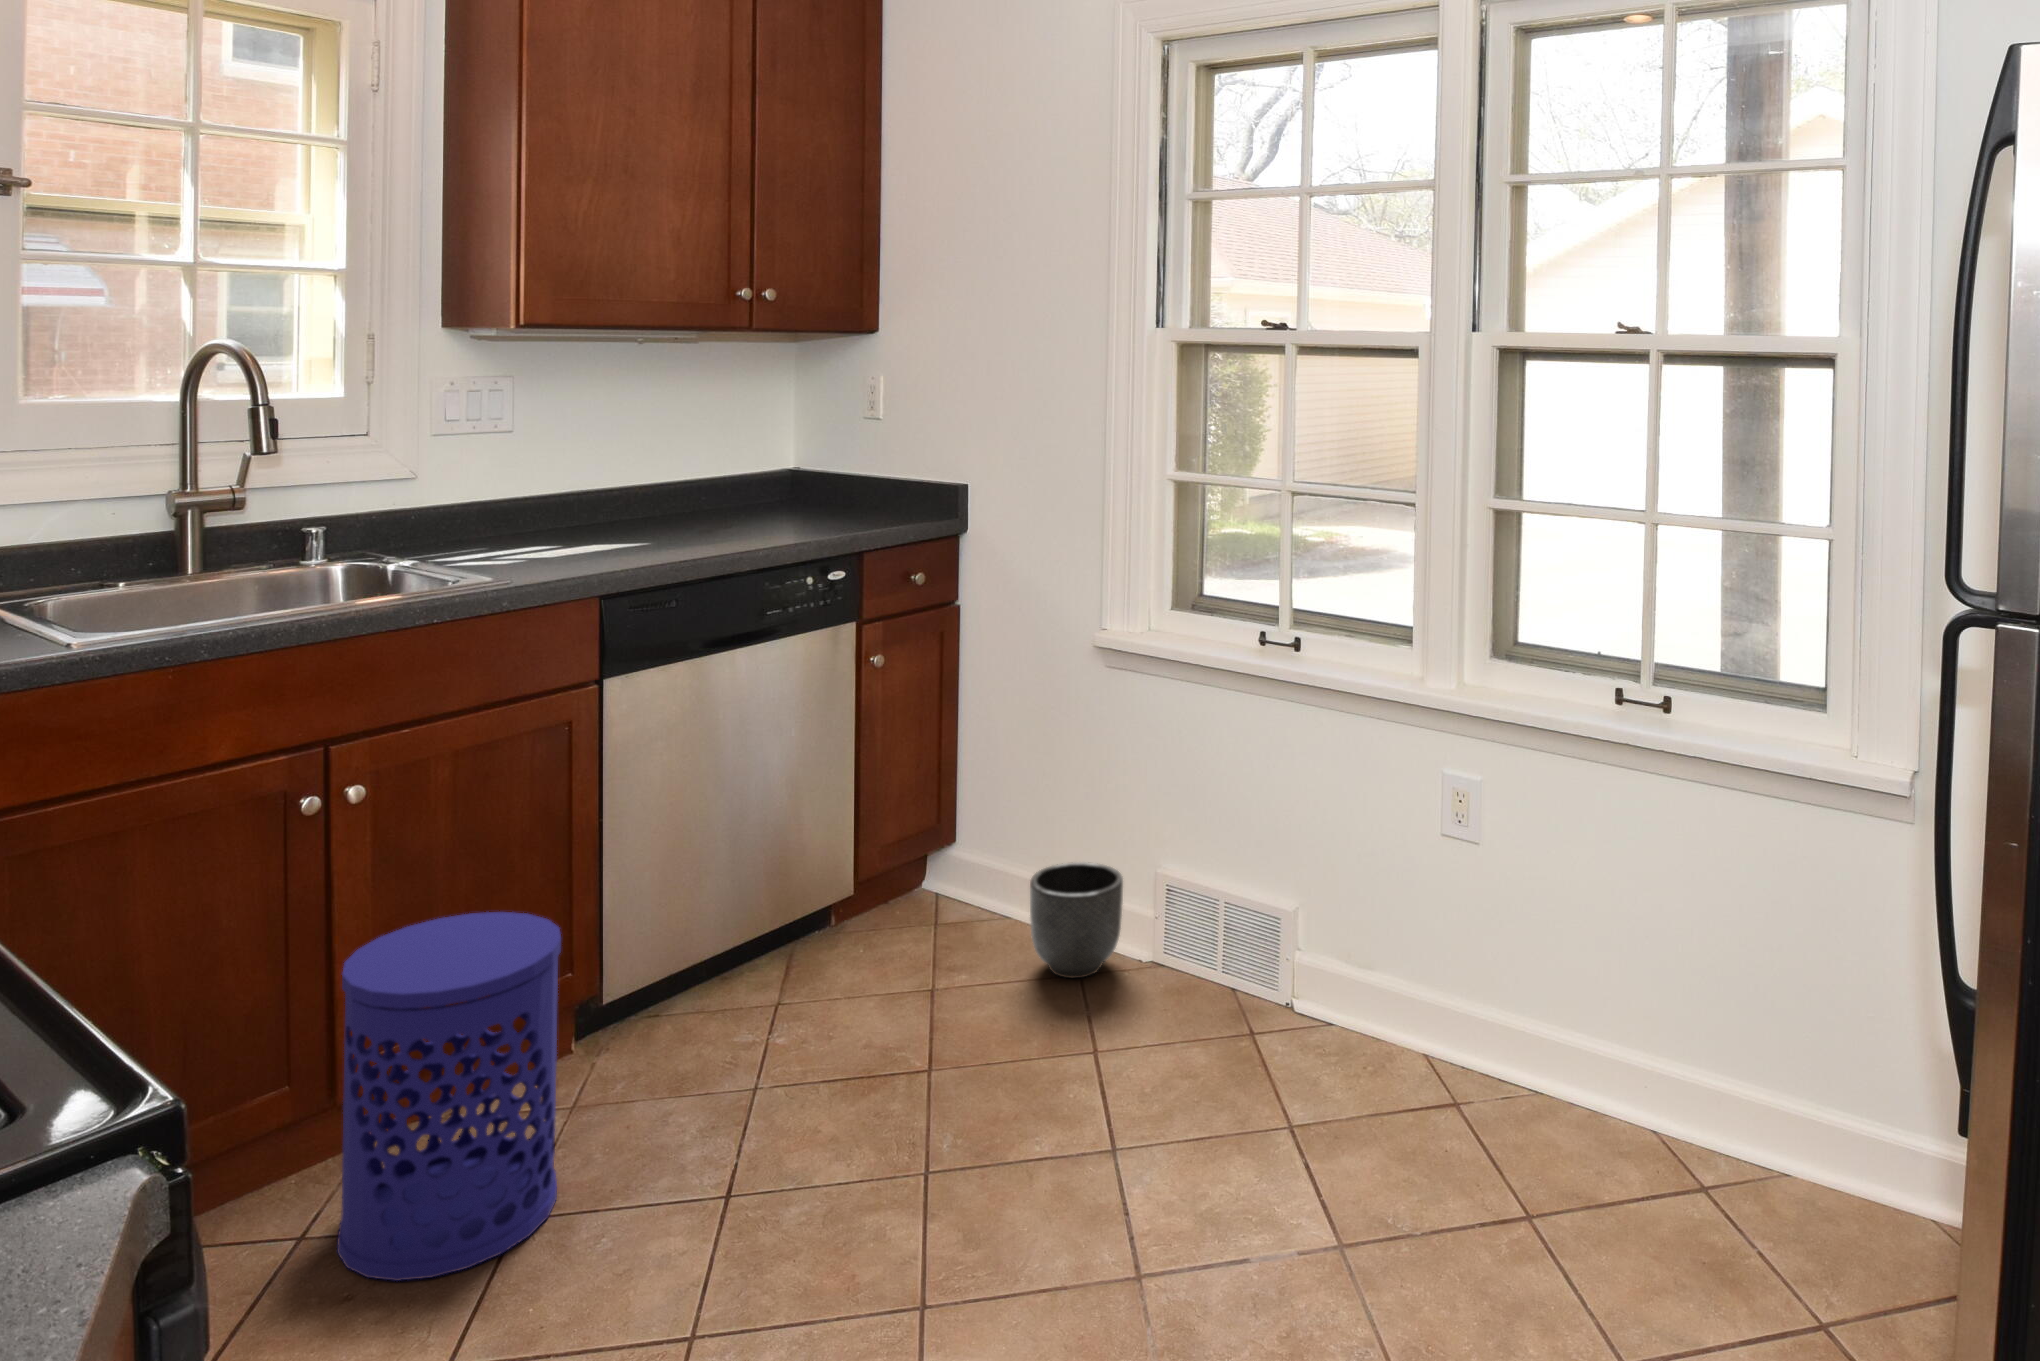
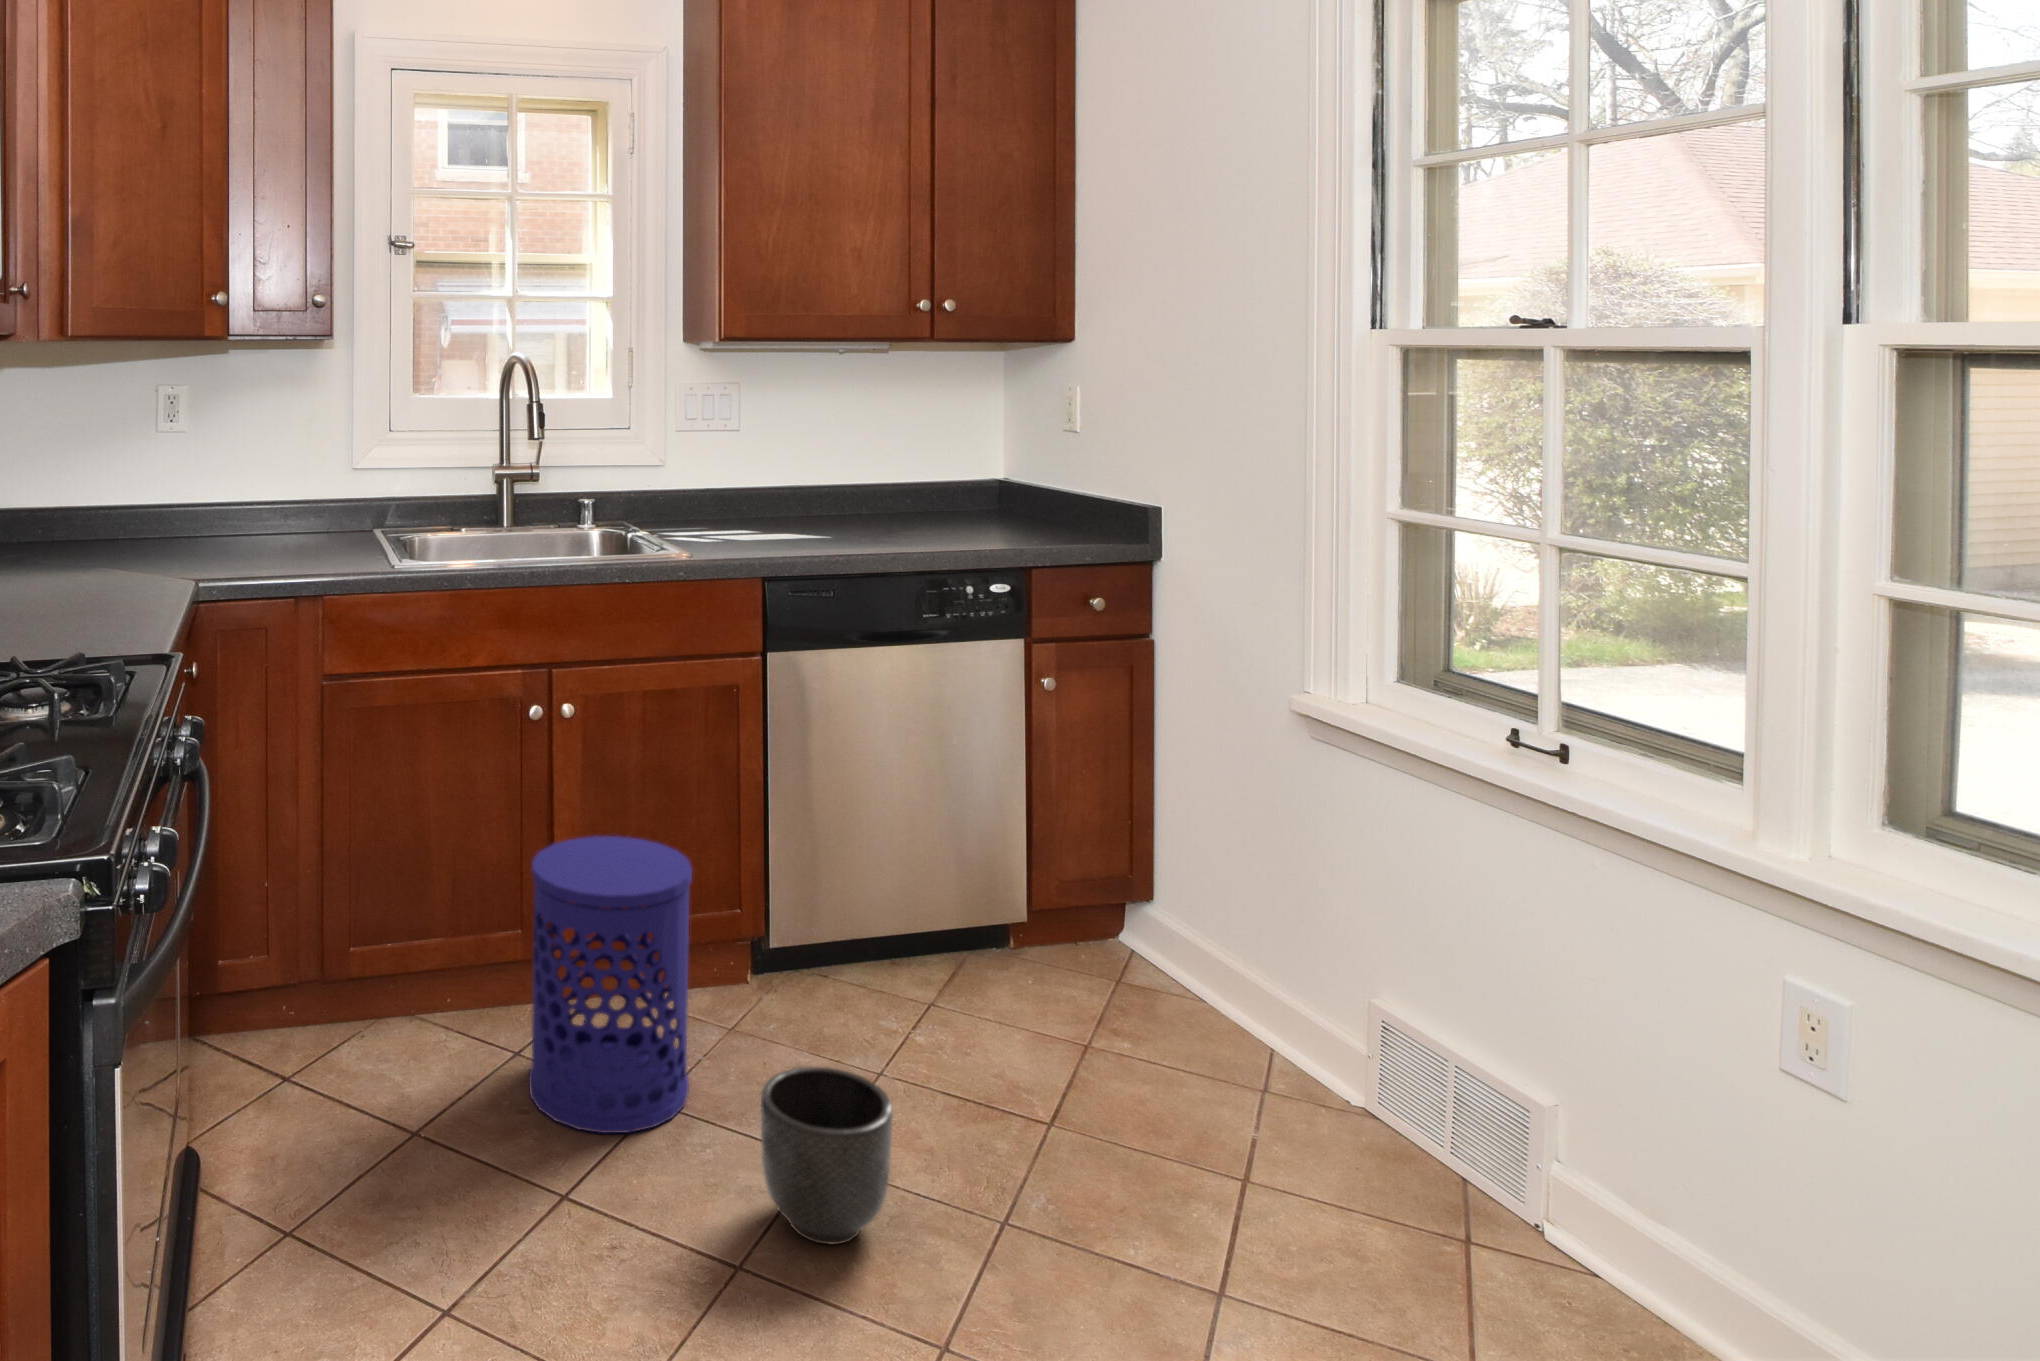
planter: present [1030,862,1123,978] -> present [761,1067,893,1245]

